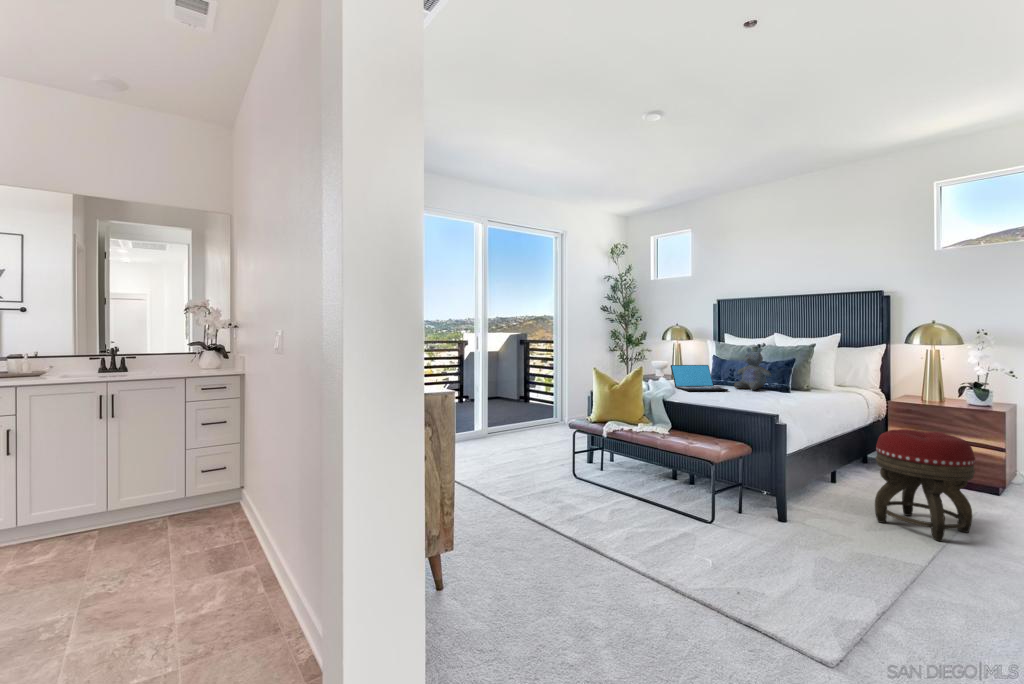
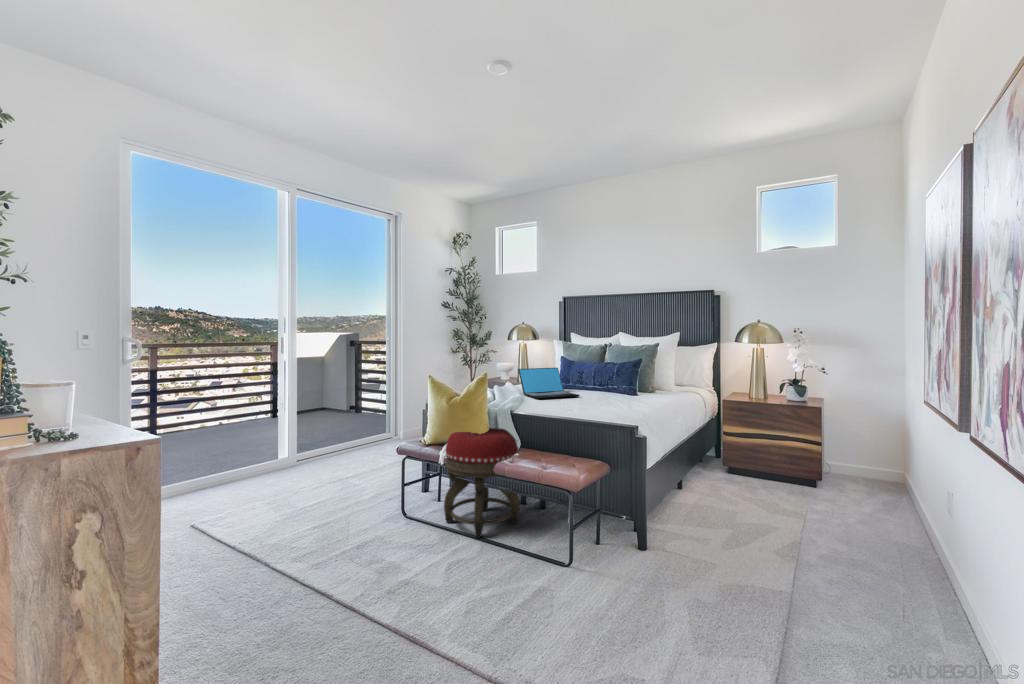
stuffed bear: present [734,348,772,390] -> none [584,348,621,394]
footstool: present [875,429,975,541] -> present [444,428,519,538]

